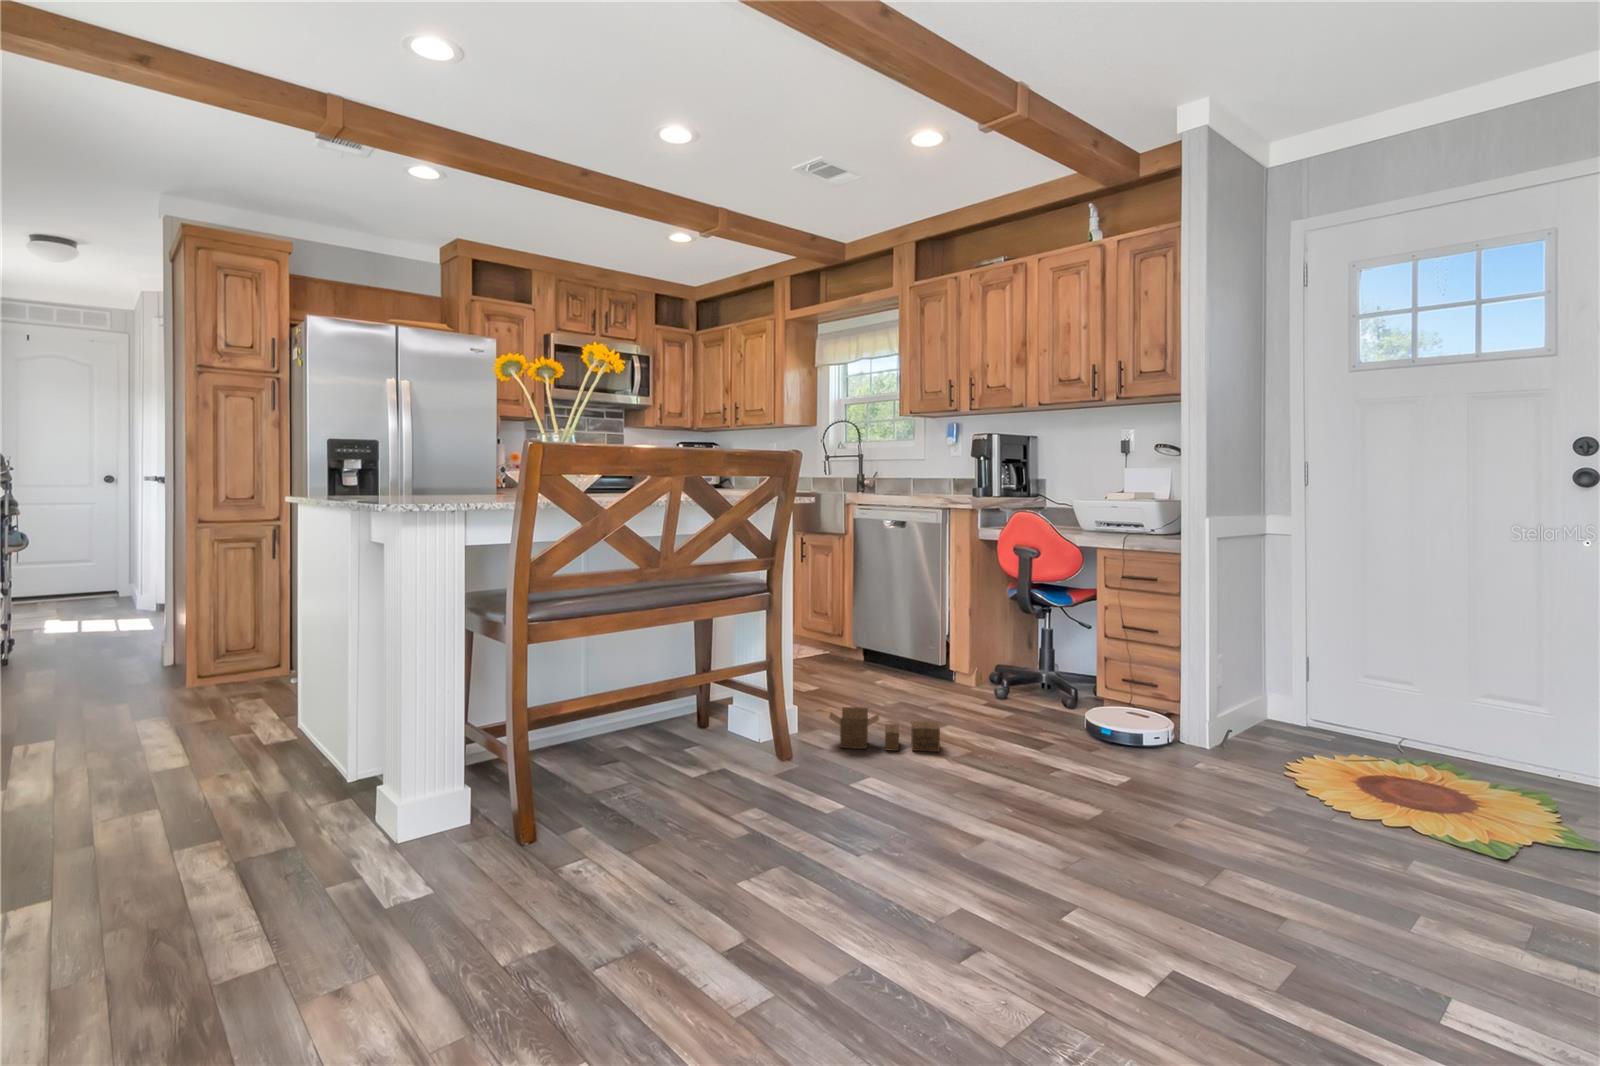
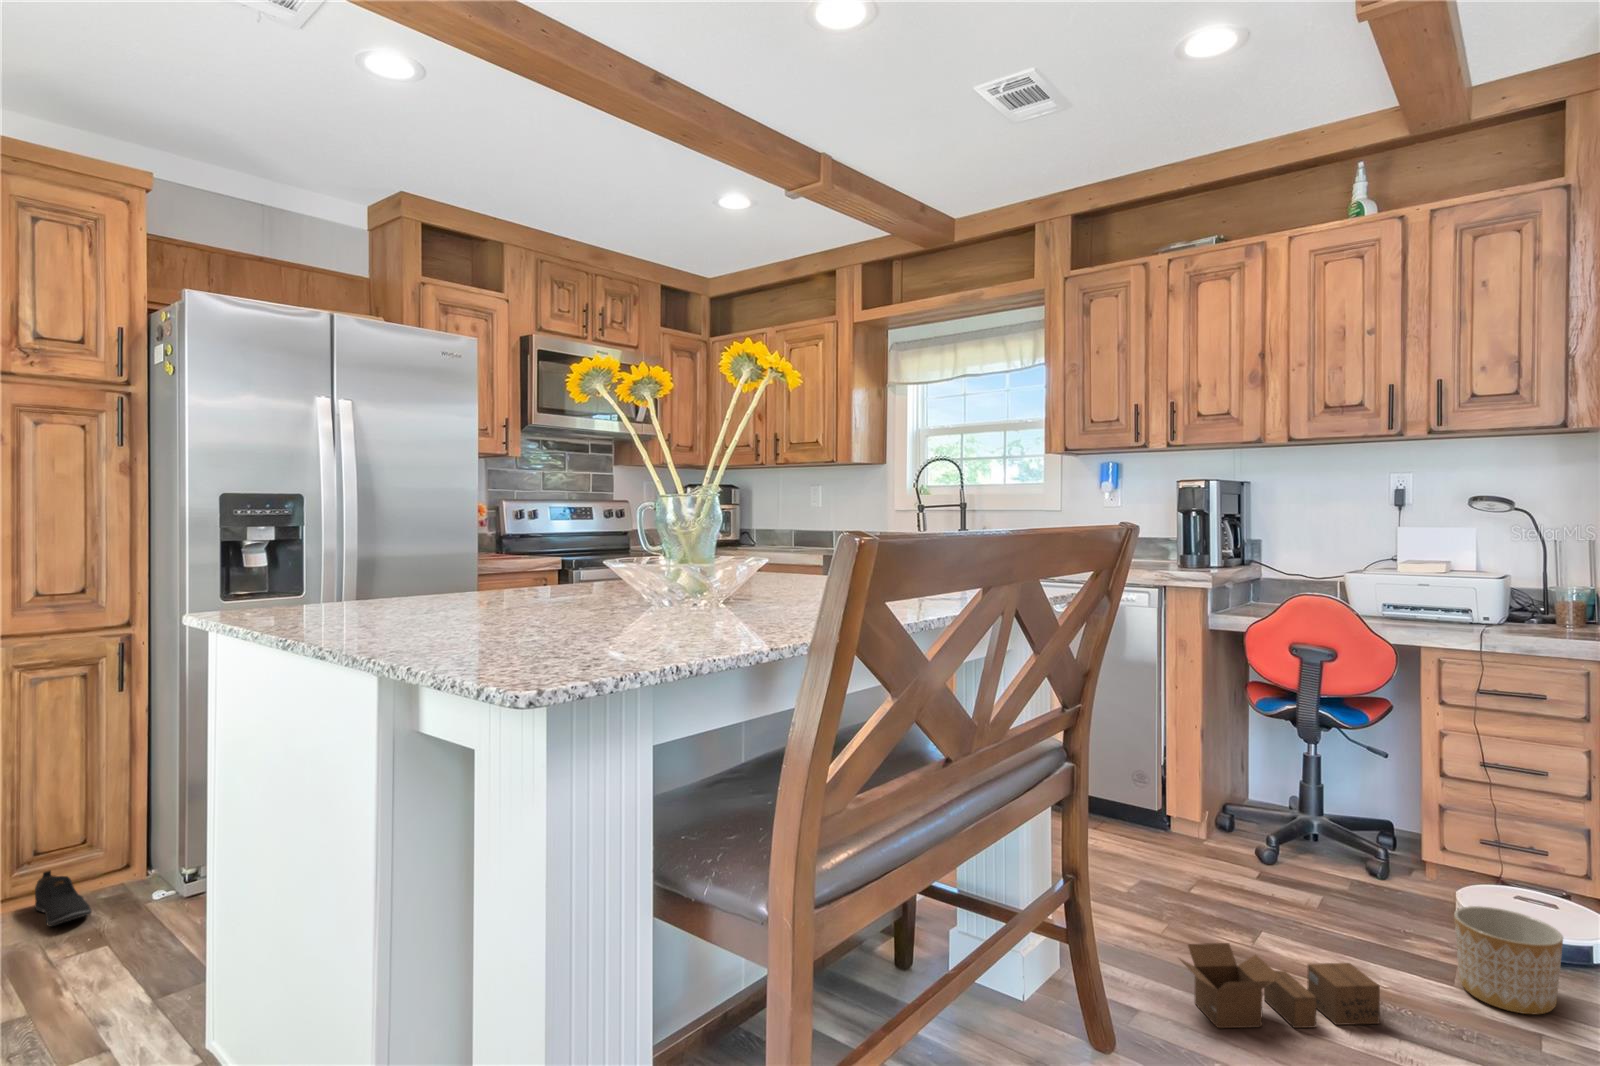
shoe: none [227,658,257,684] -> present [35,871,92,926]
planter: none [1012,697,1067,754] -> present [1454,906,1563,1014]

